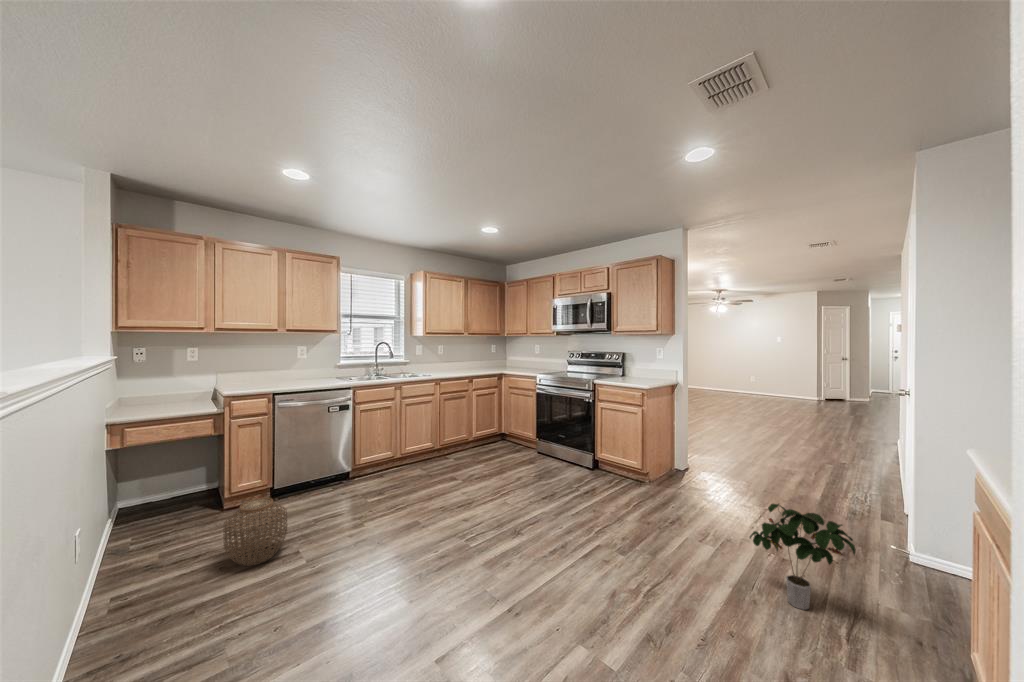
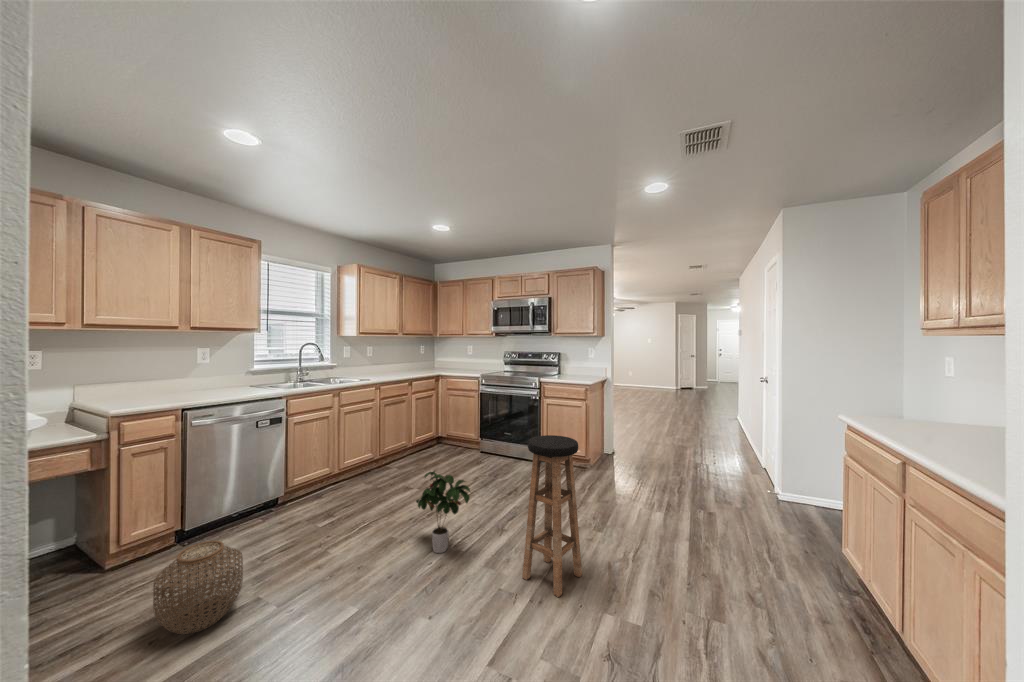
bar stool: none [511,438,573,603] -> present [522,435,582,597]
potted plant: present [750,504,856,610] -> present [416,471,470,553]

